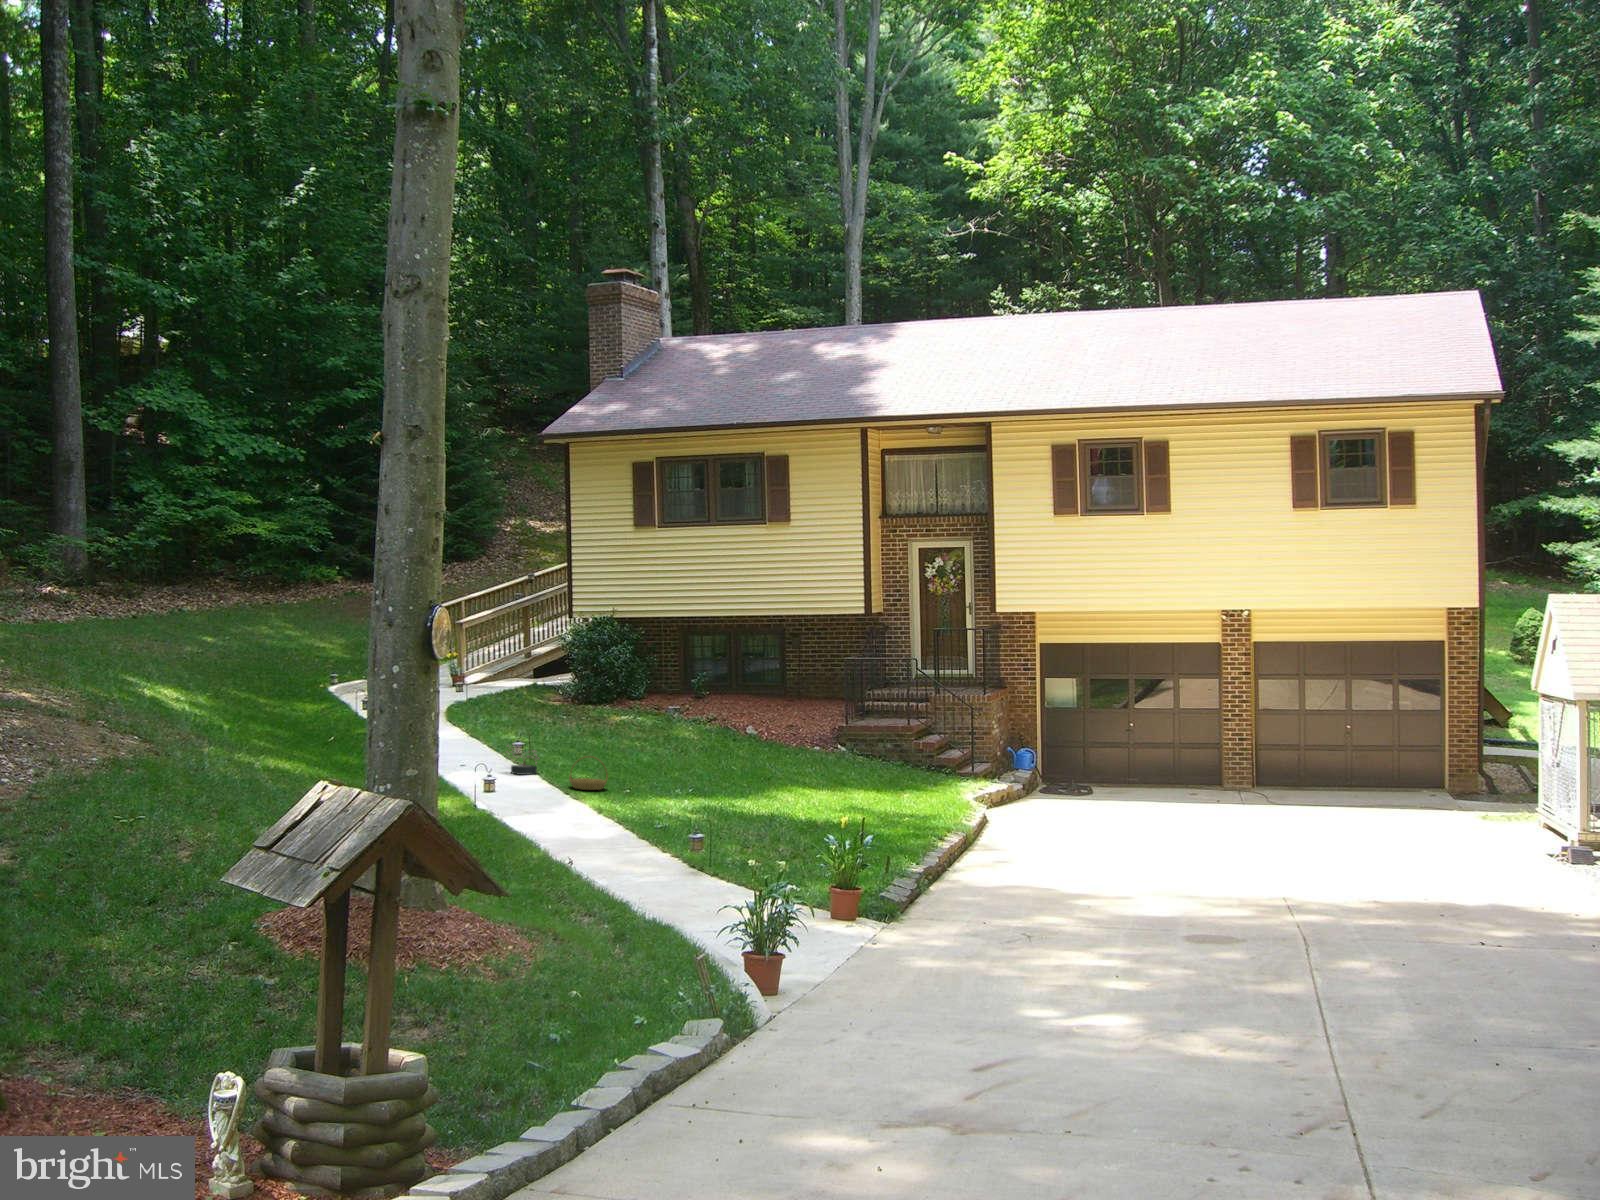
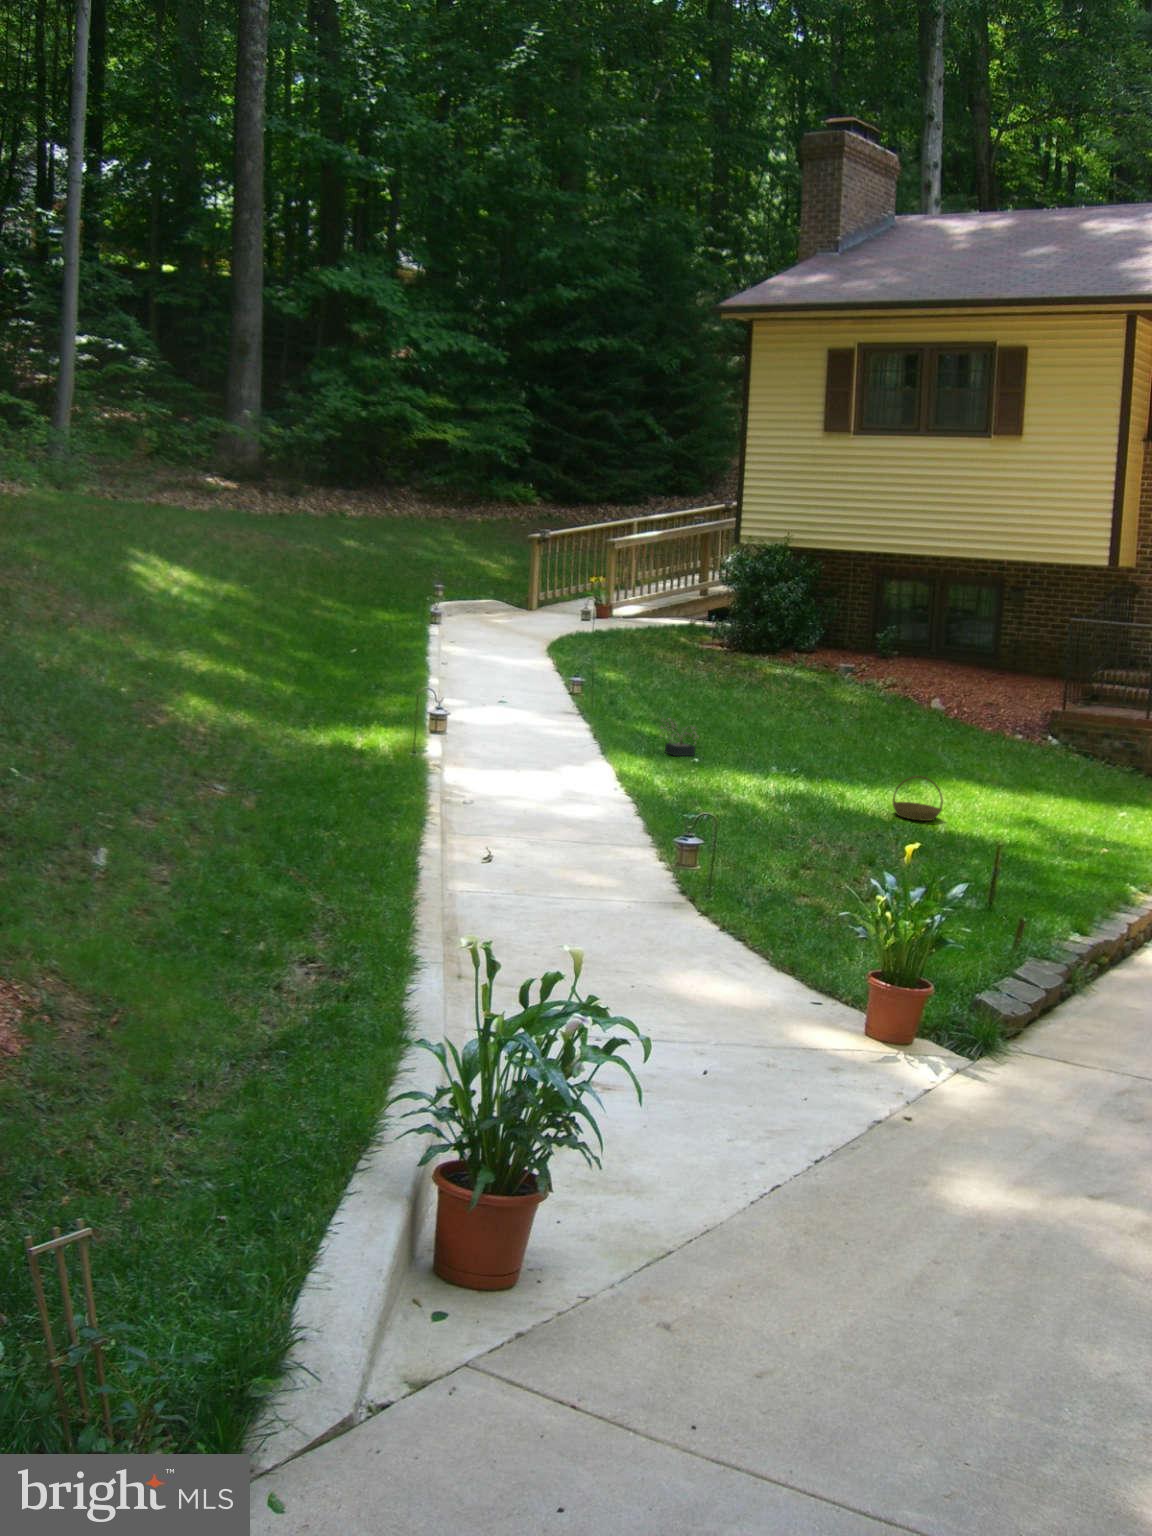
basket: present [569,756,608,790] -> present [892,776,943,821]

